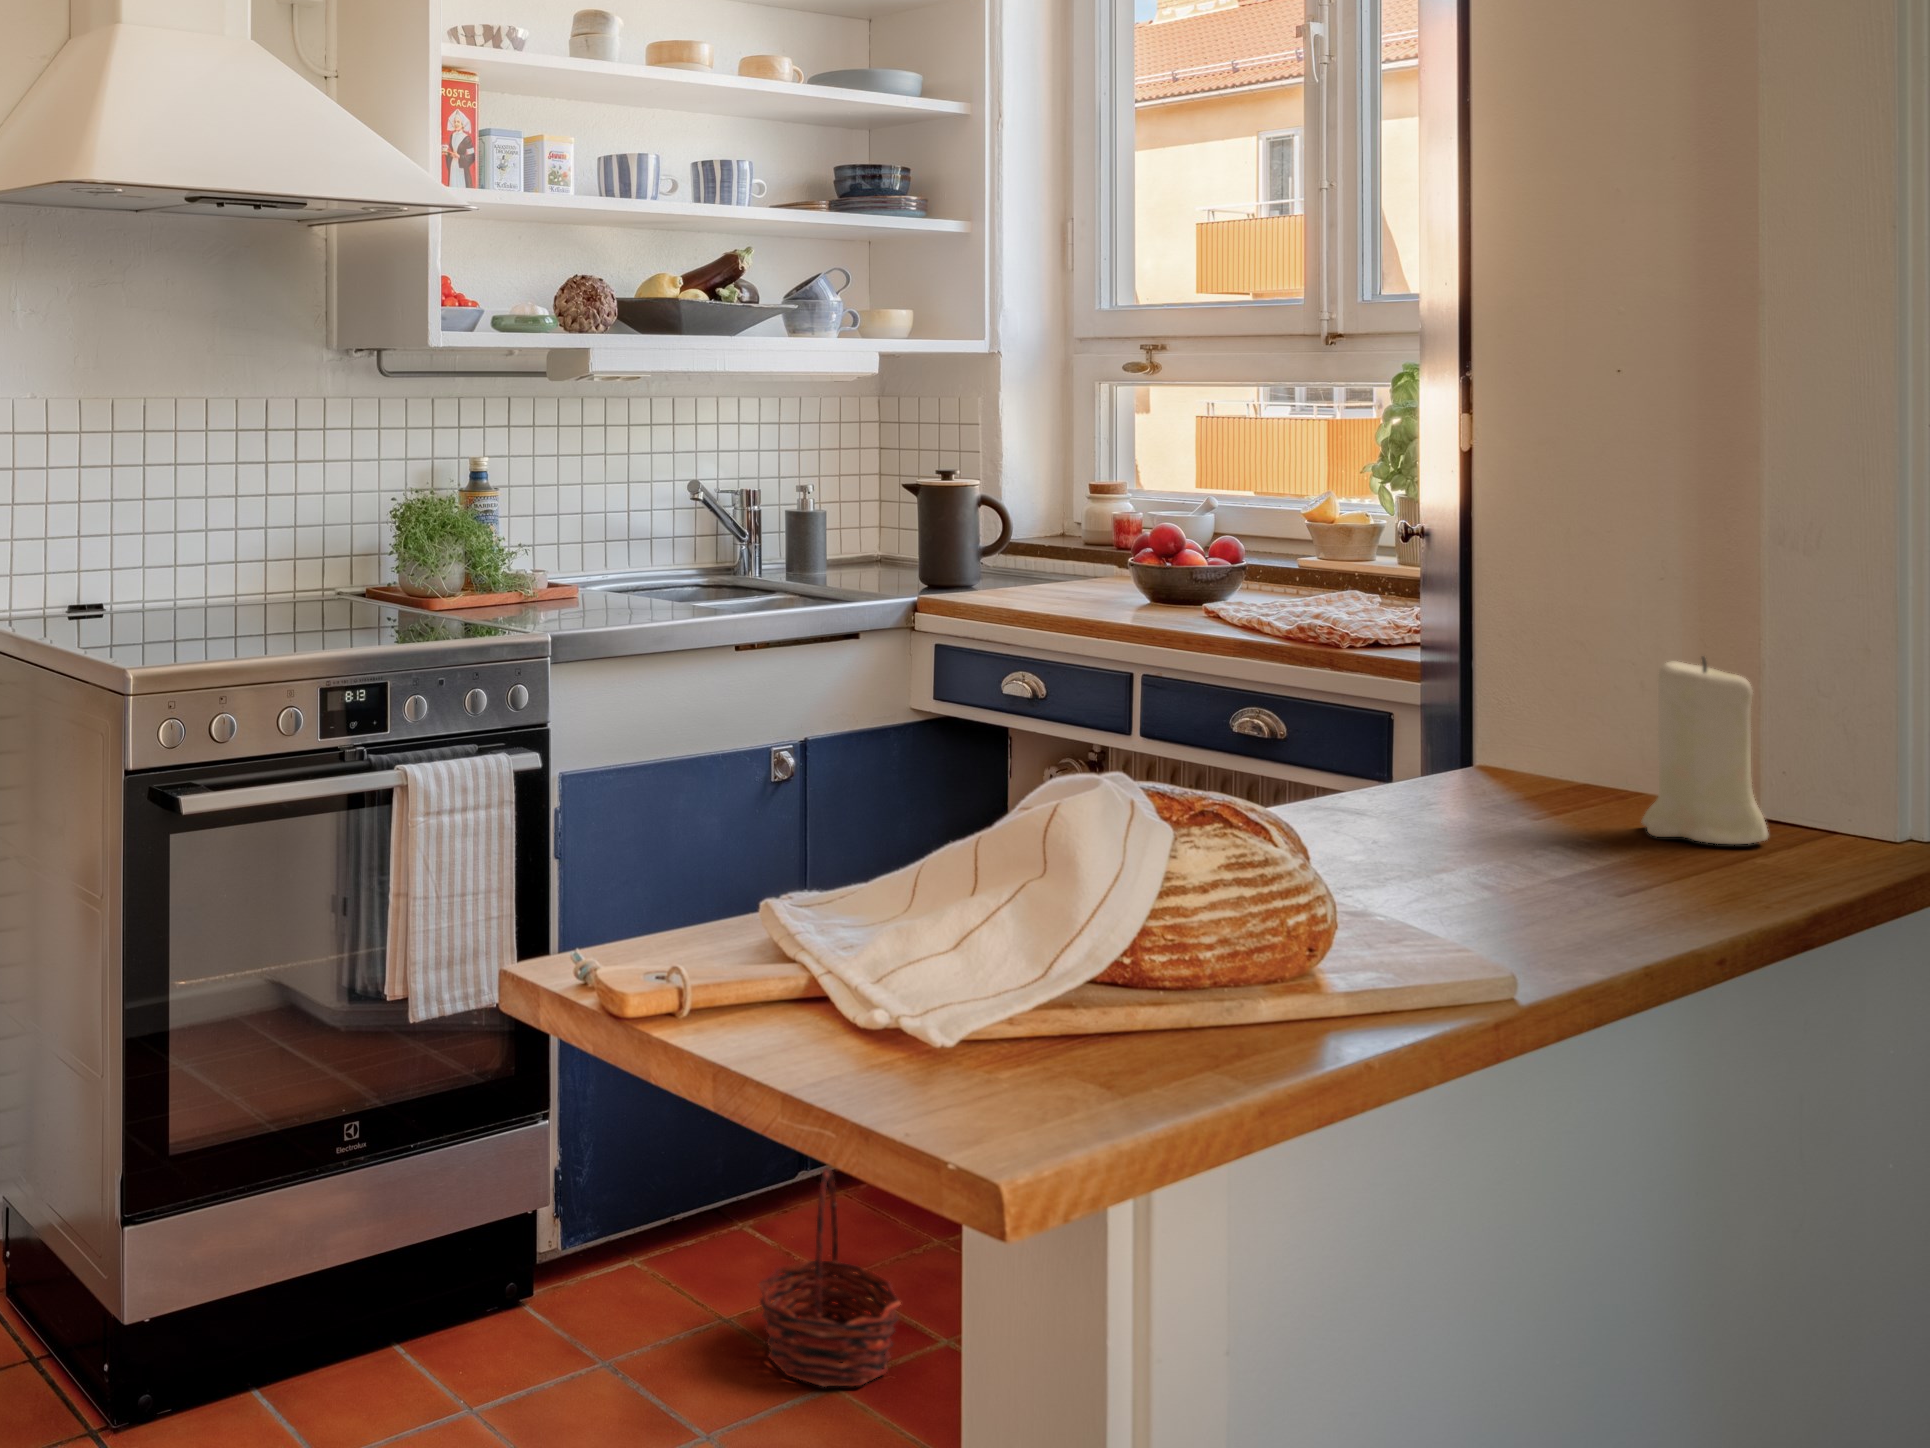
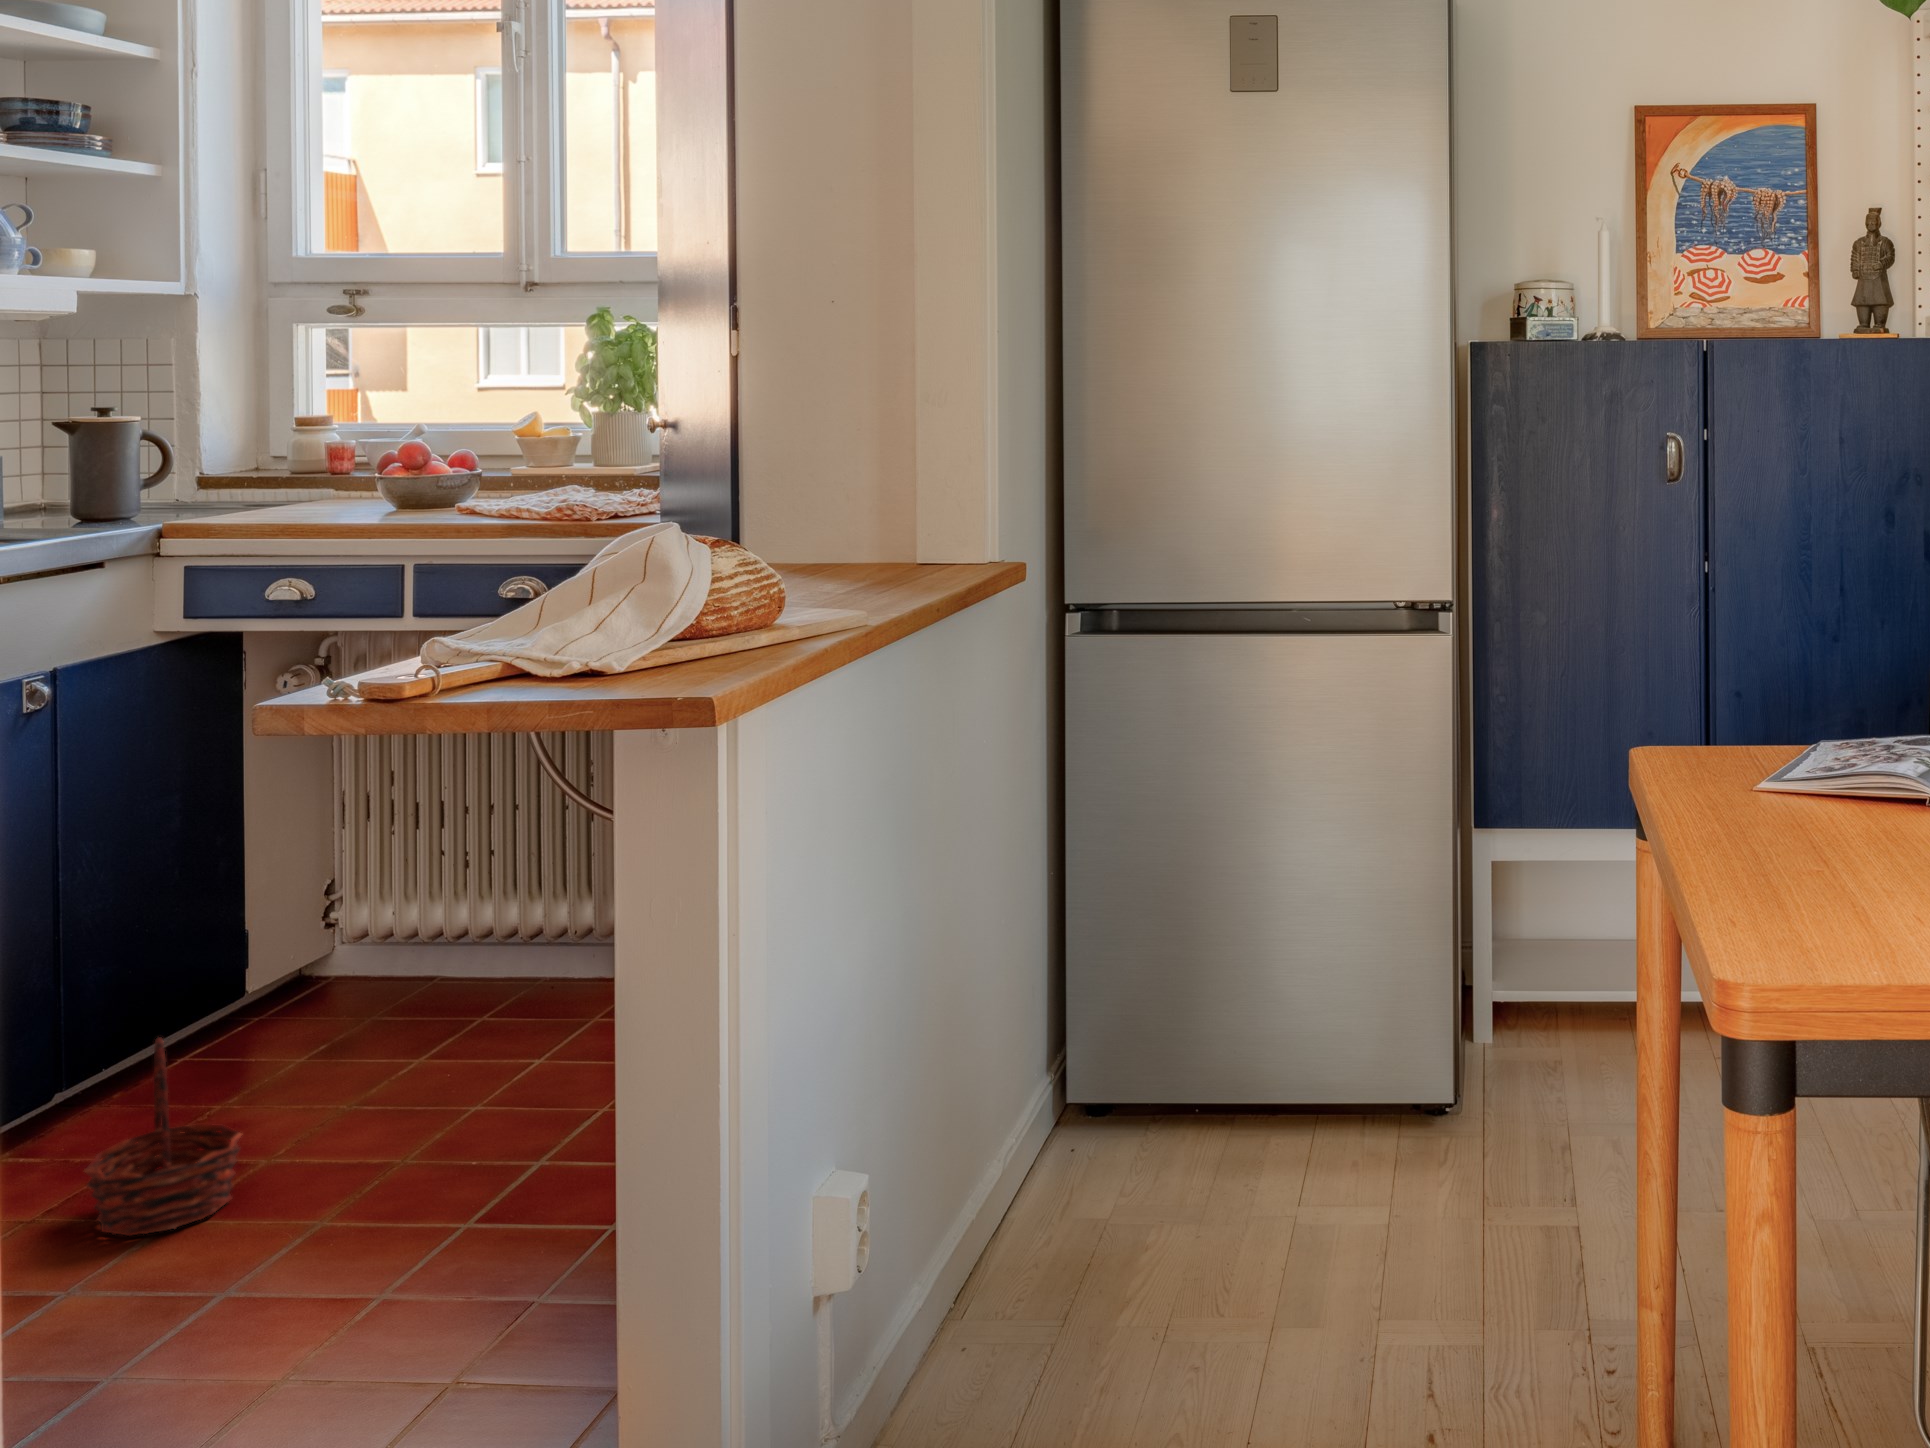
candle: present [1641,657,1768,844] -> none [874,457,942,568]

